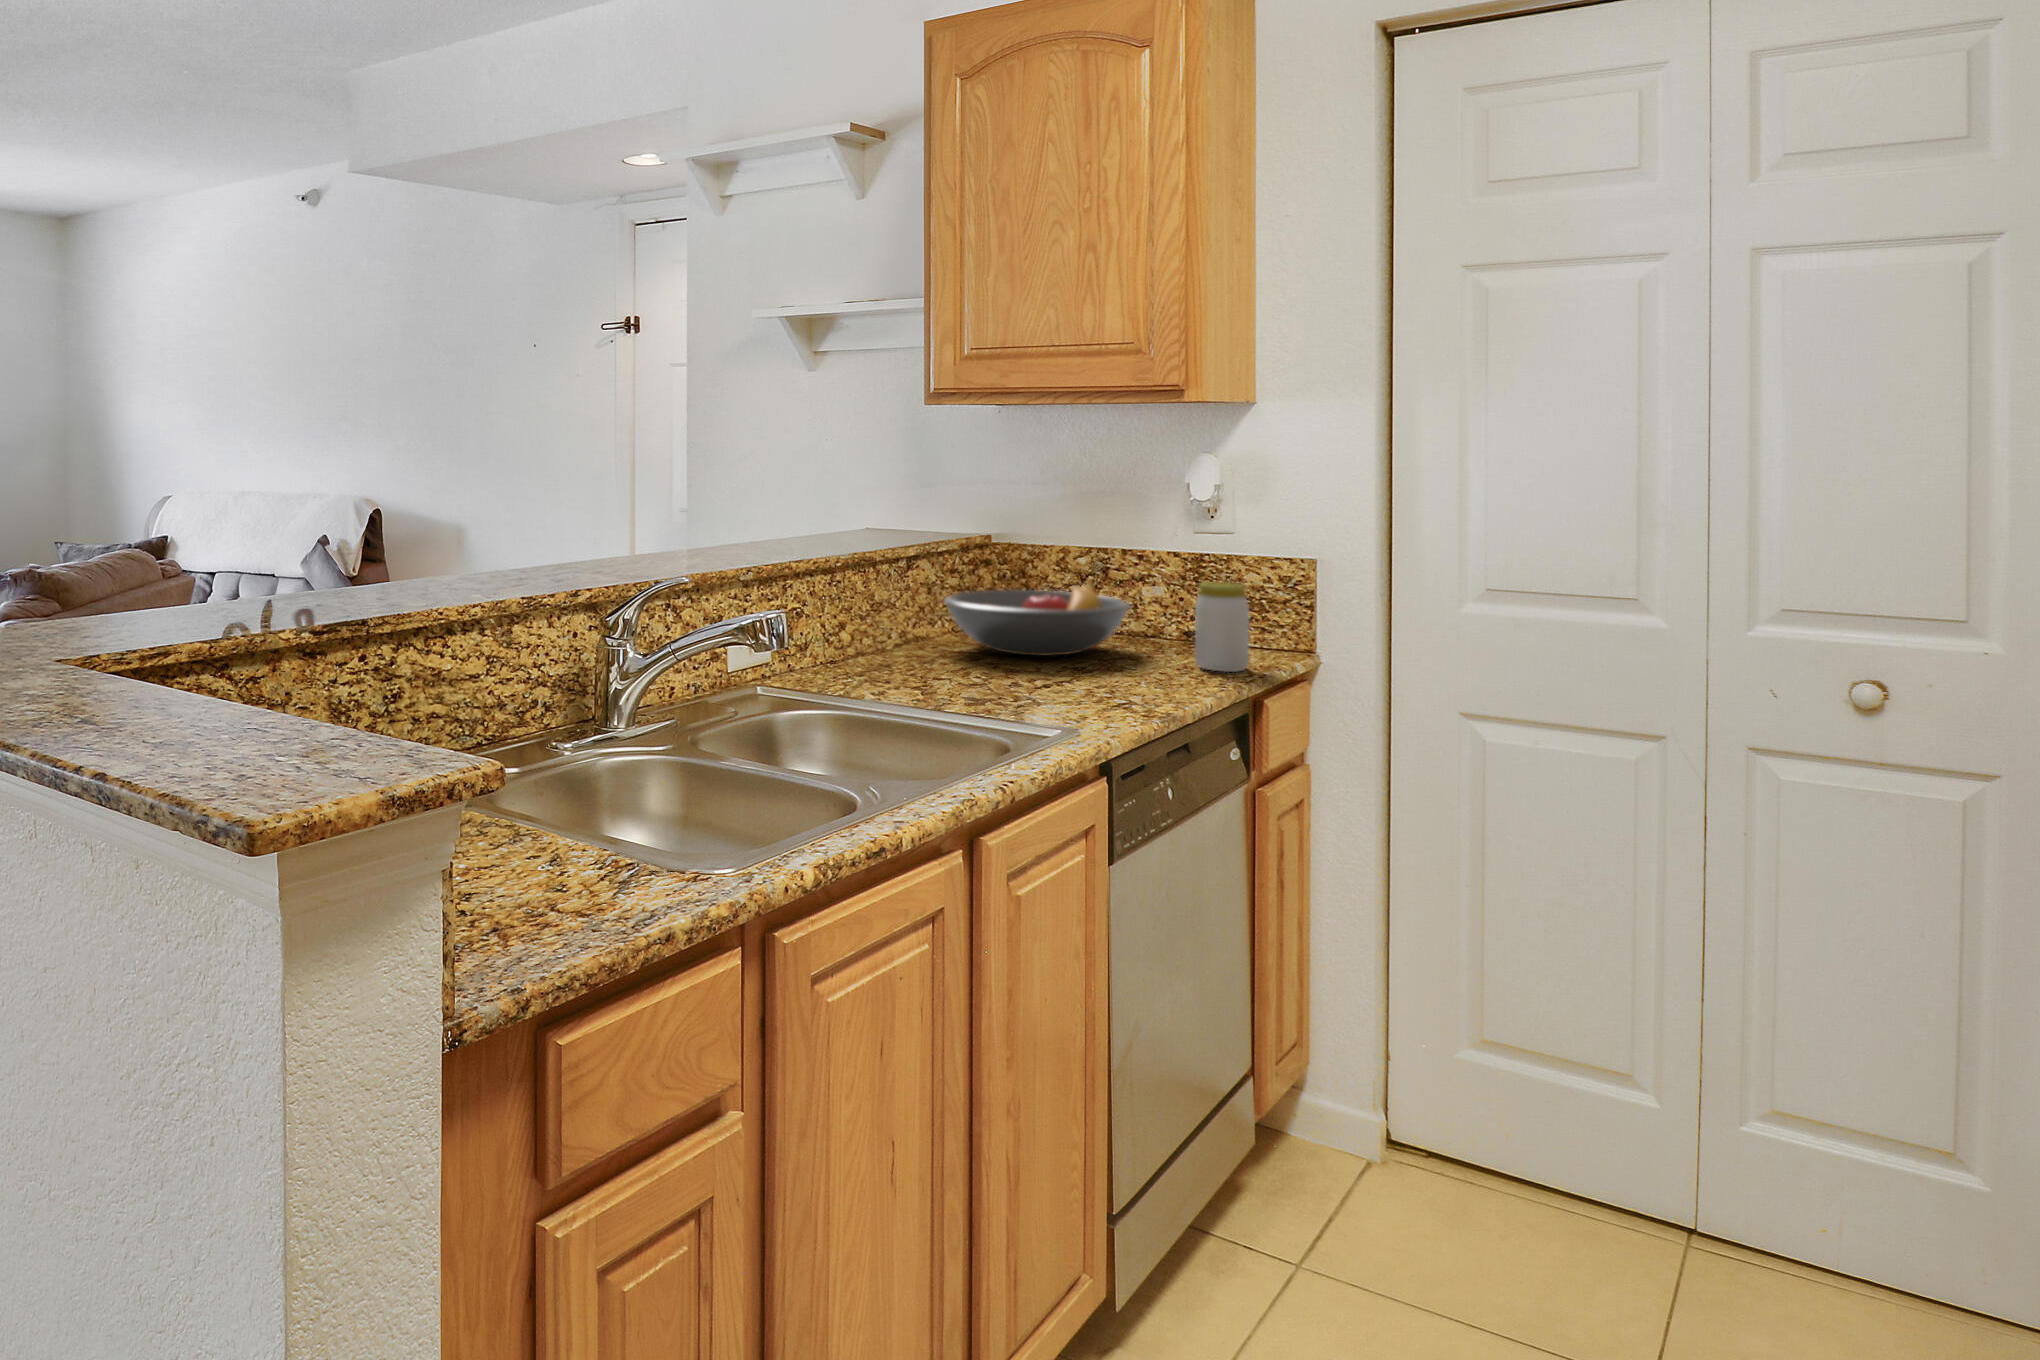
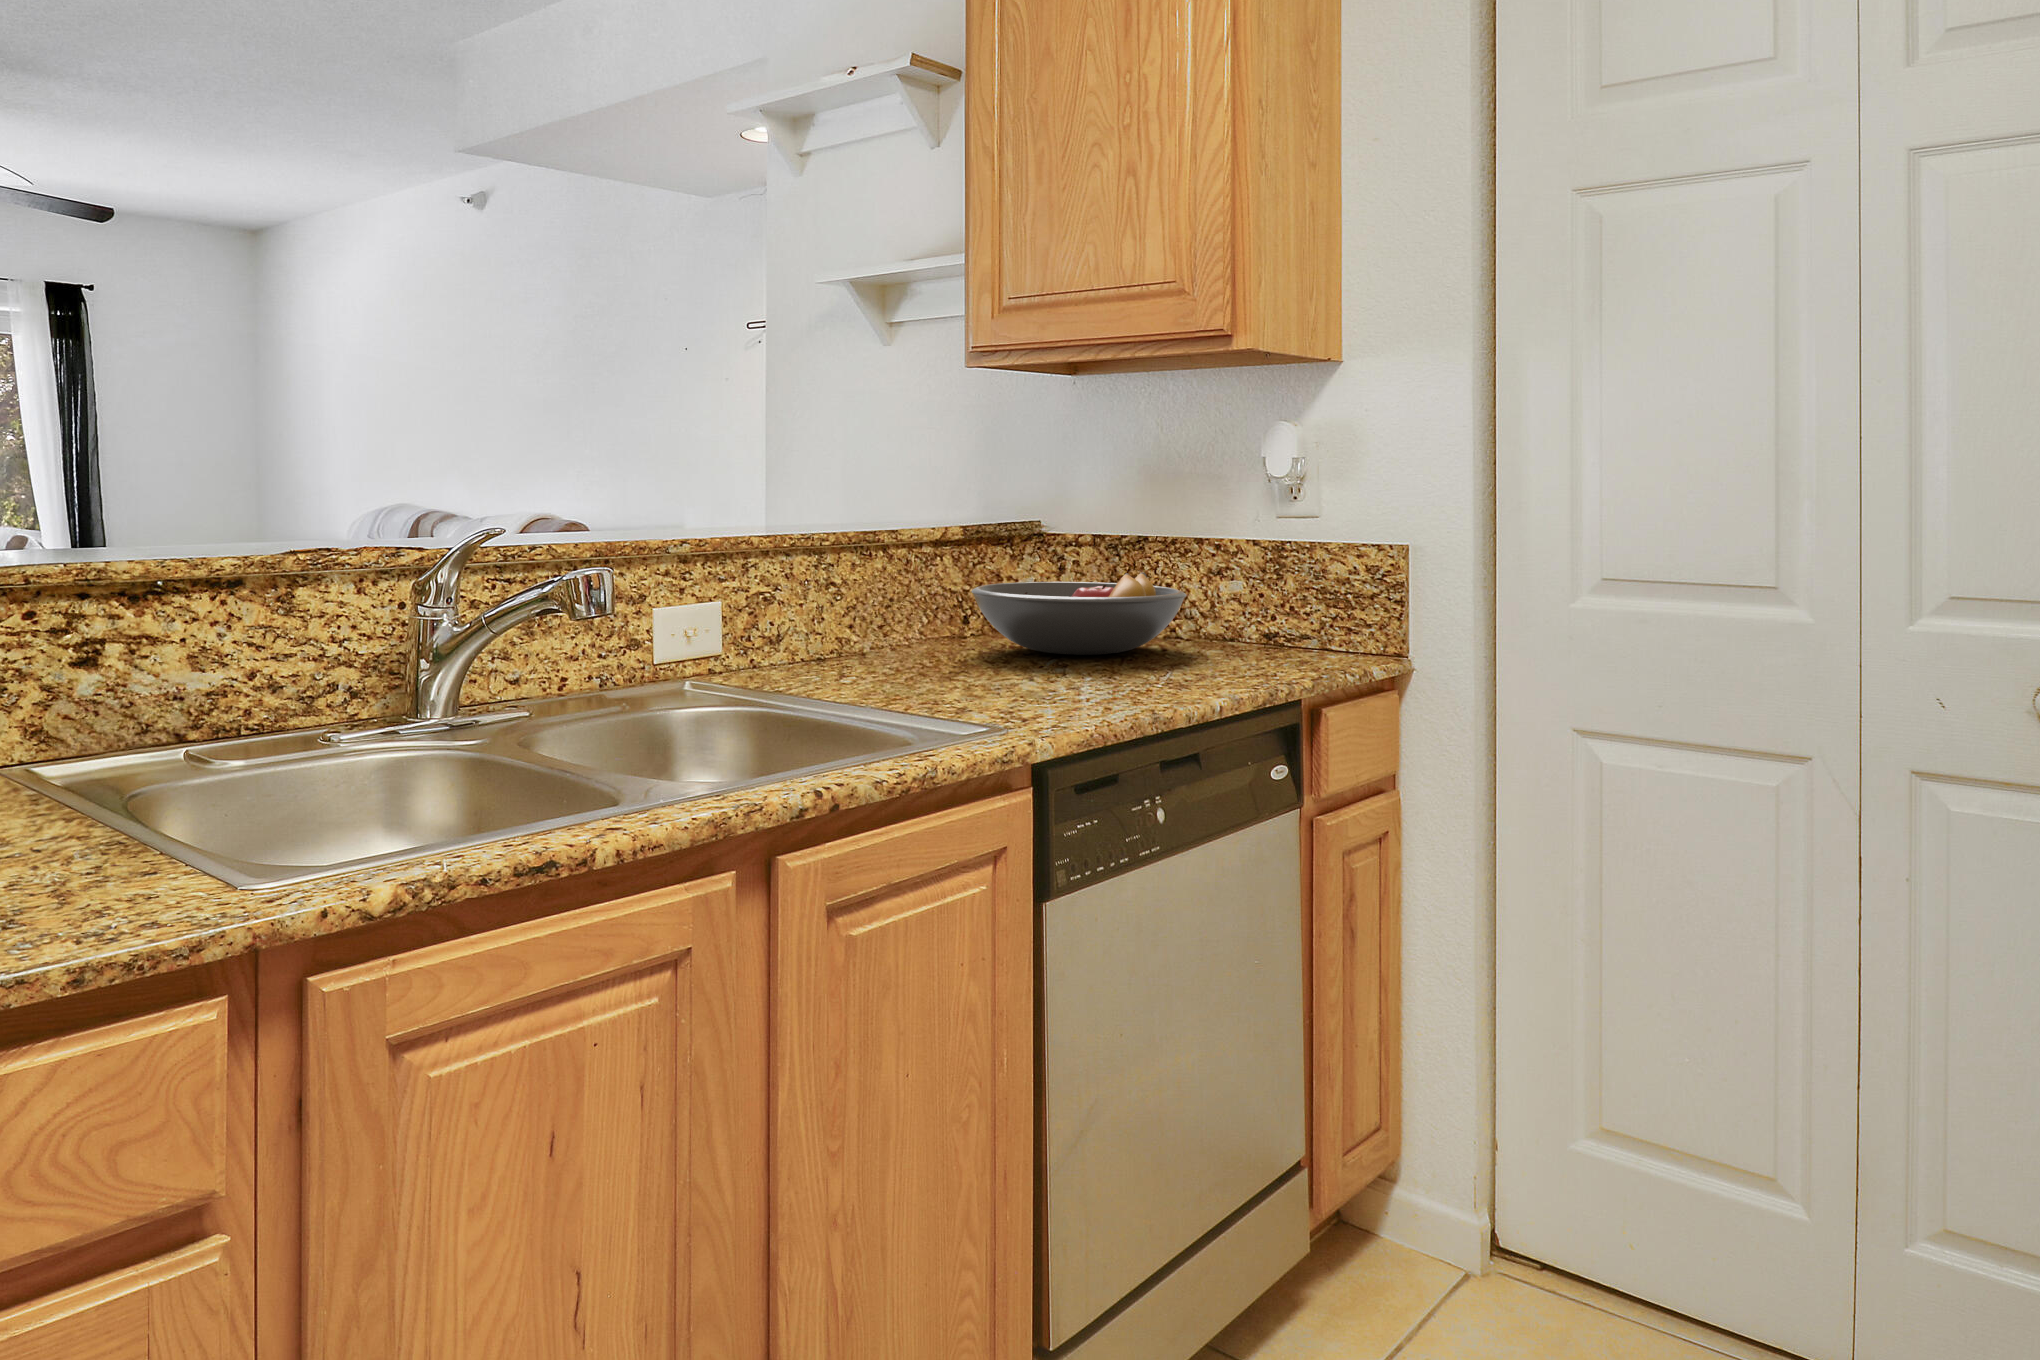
jar: present [1195,582,1249,672] -> none [1243,564,1305,671]

